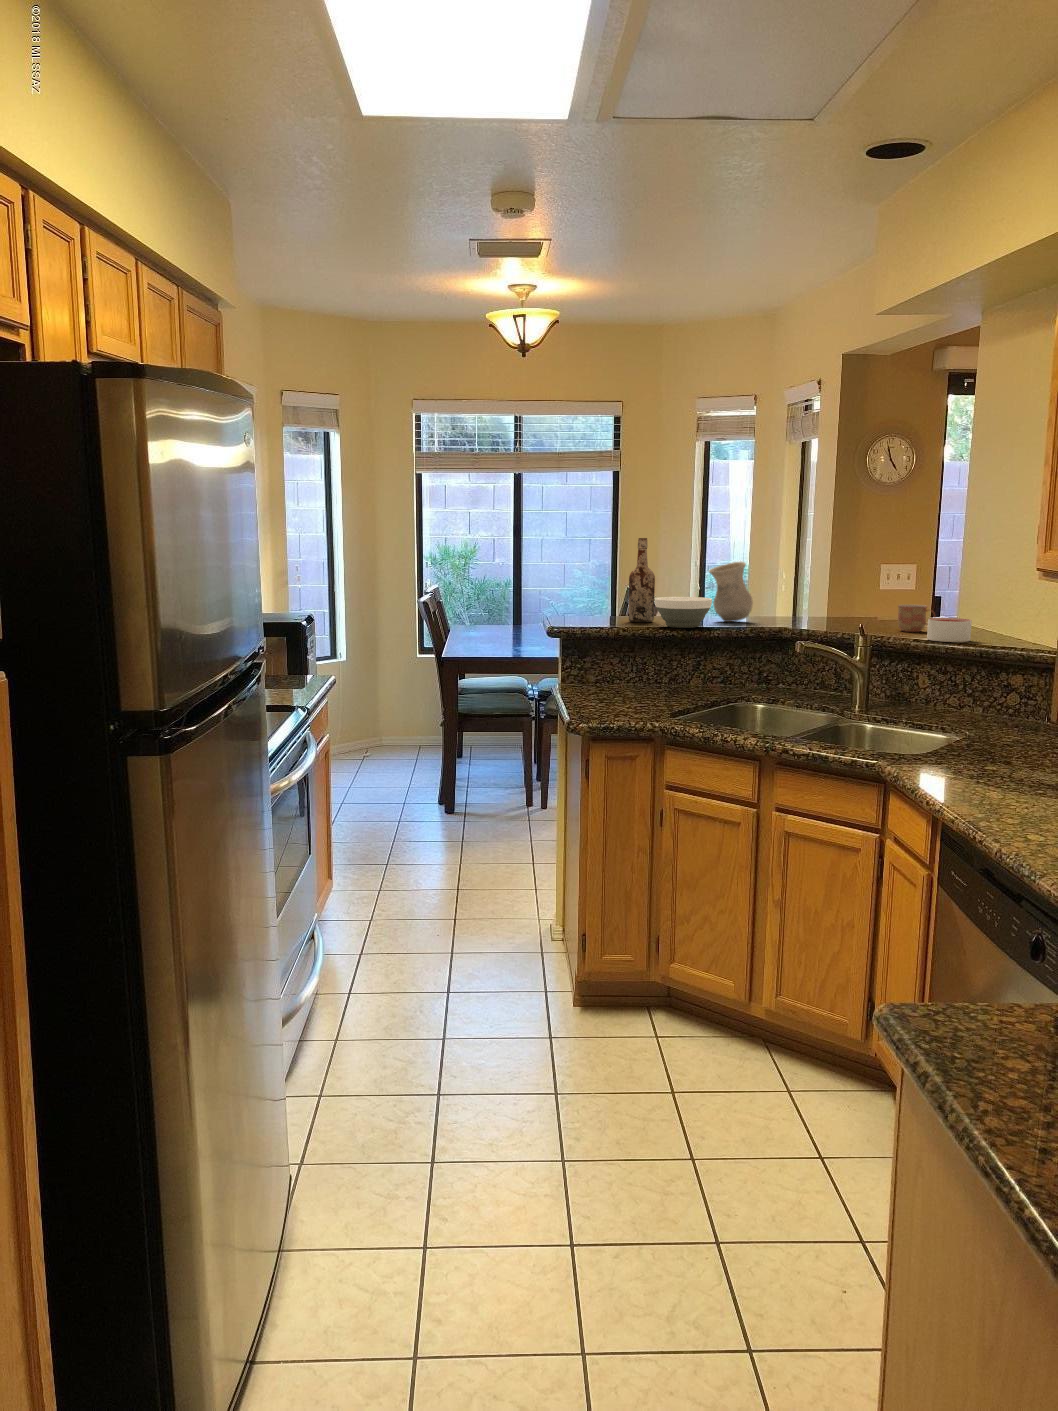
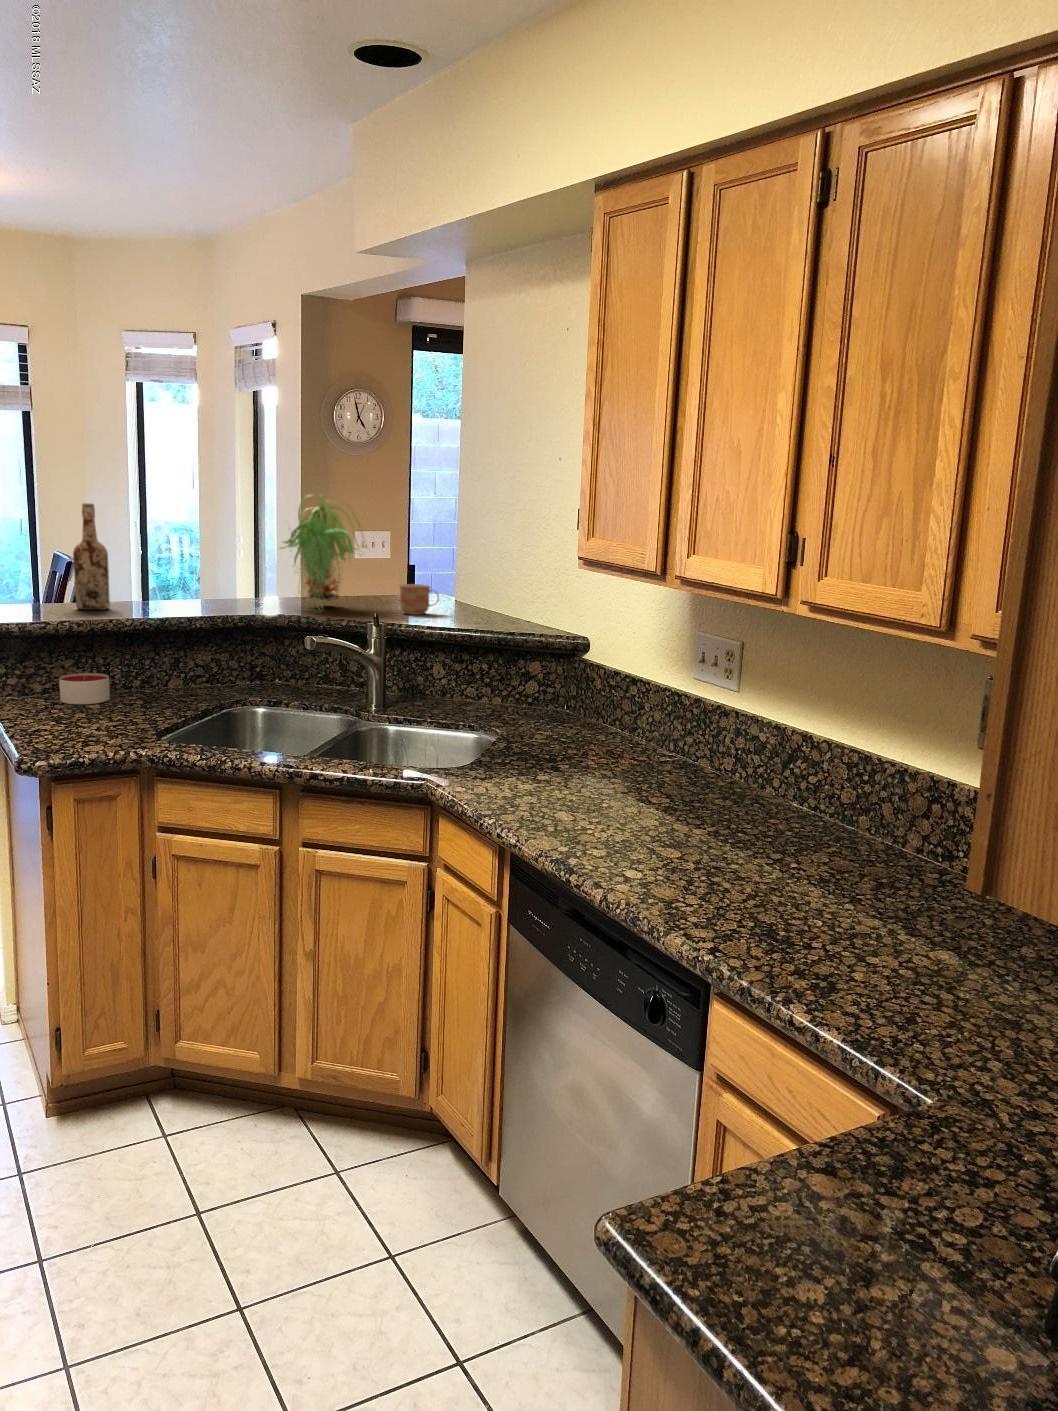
plant: none [794,526,877,630] -> present [280,494,367,611]
vase: present [709,561,753,622] -> none [175,533,232,606]
bowl: present [655,597,712,628] -> none [113,578,187,618]
candle: present [927,618,972,642] -> present [59,673,110,704]

